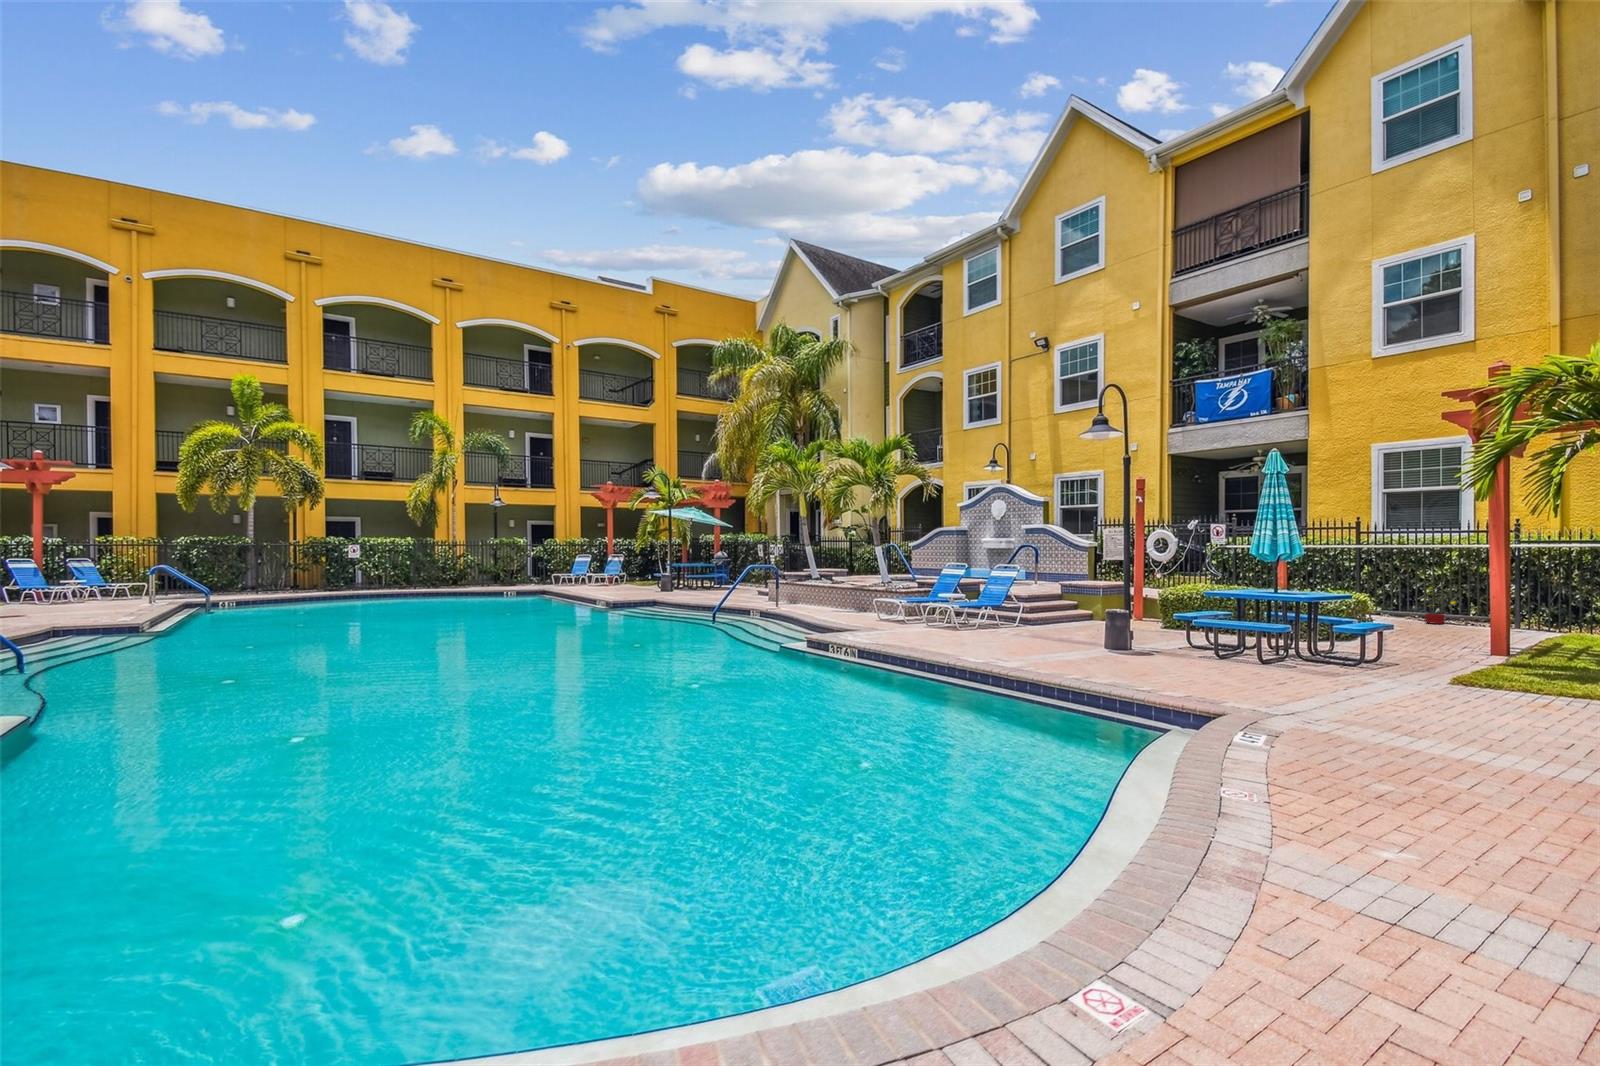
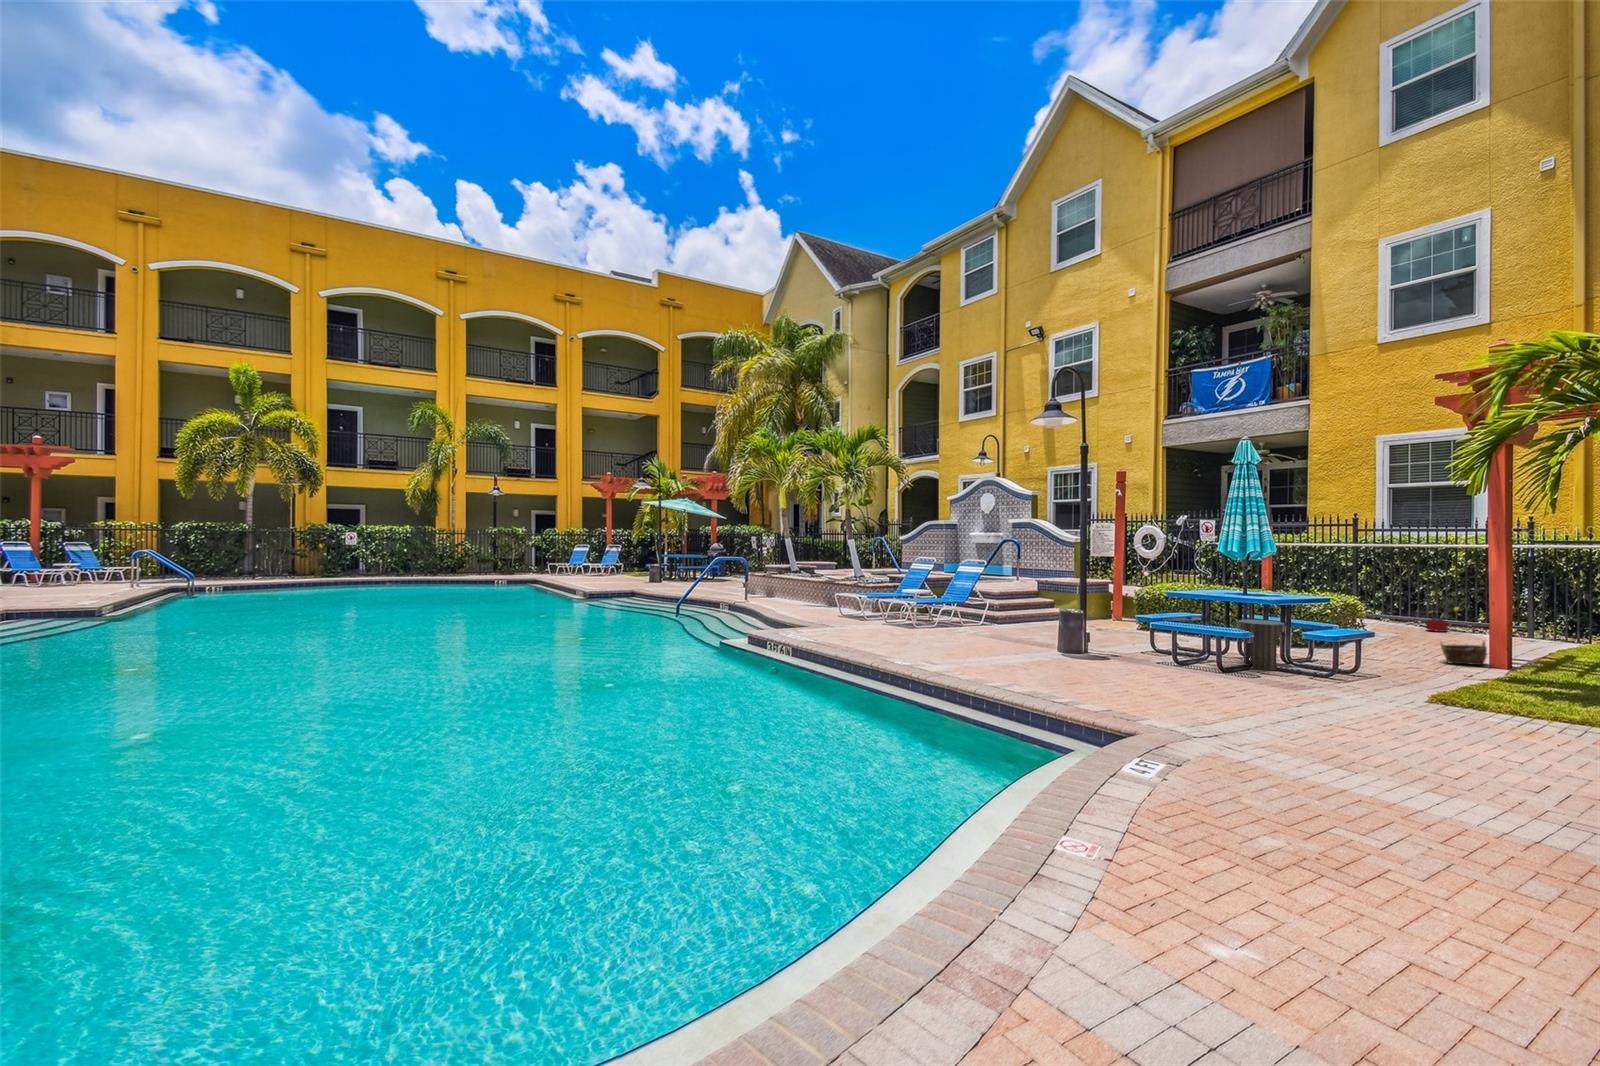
side table: none [1273,616,1316,661] -> present [1237,620,1284,670]
woven basket: none [1448,630,1491,653] -> present [1440,641,1487,665]

